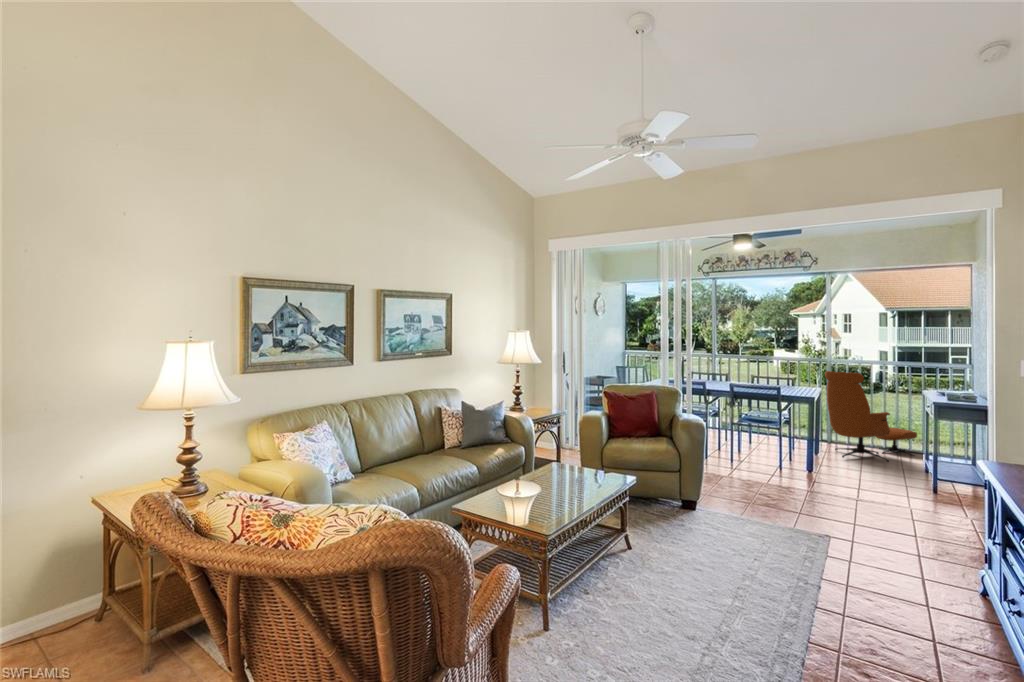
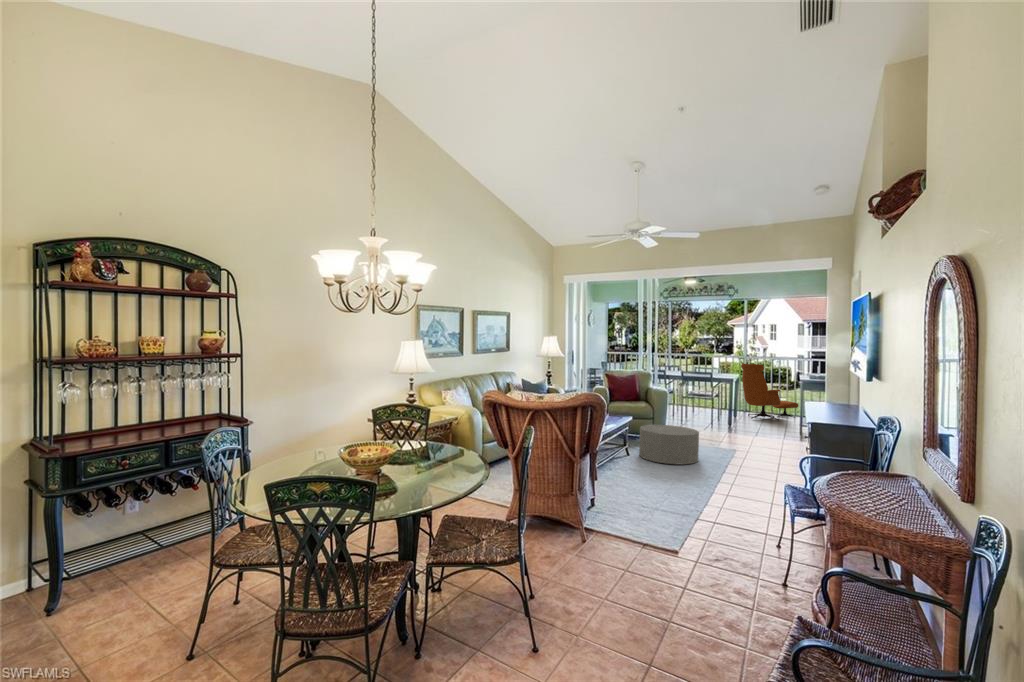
ottoman: none [650,487,764,578] -> present [639,425,699,464]

